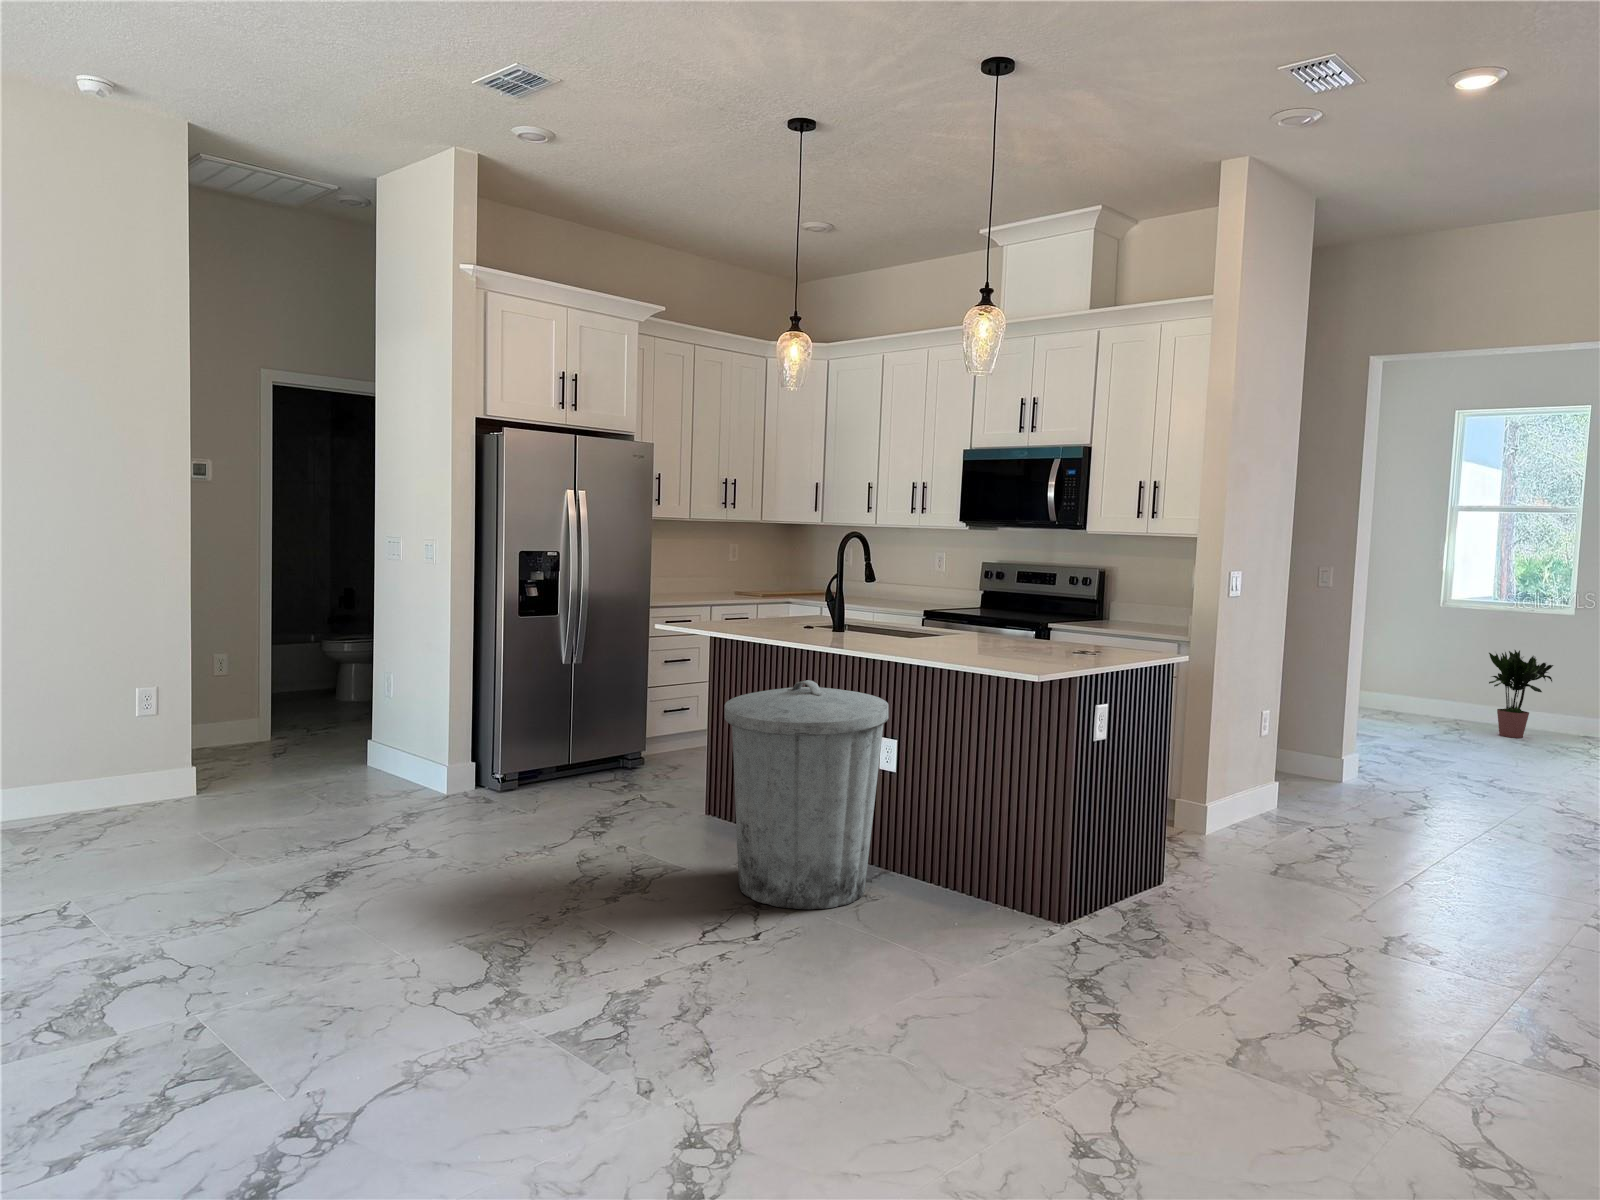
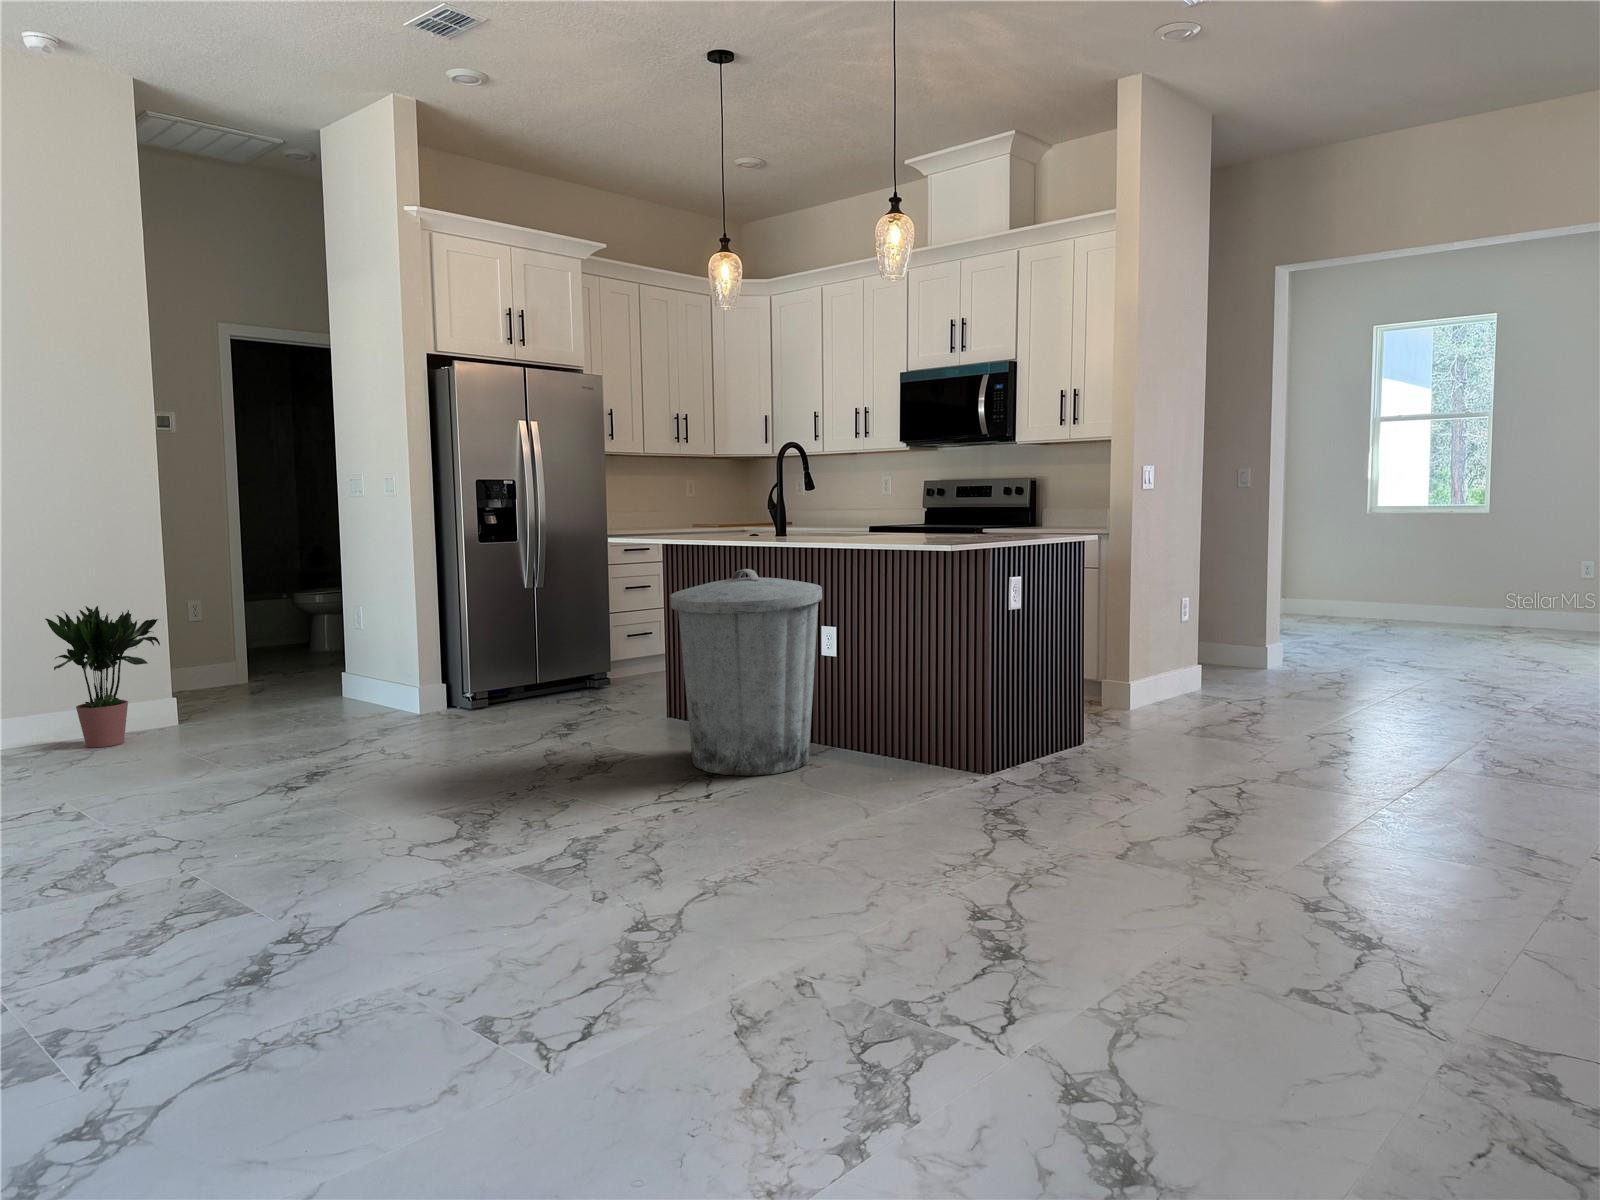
potted plant: present [1489,650,1553,738] -> present [45,606,160,748]

